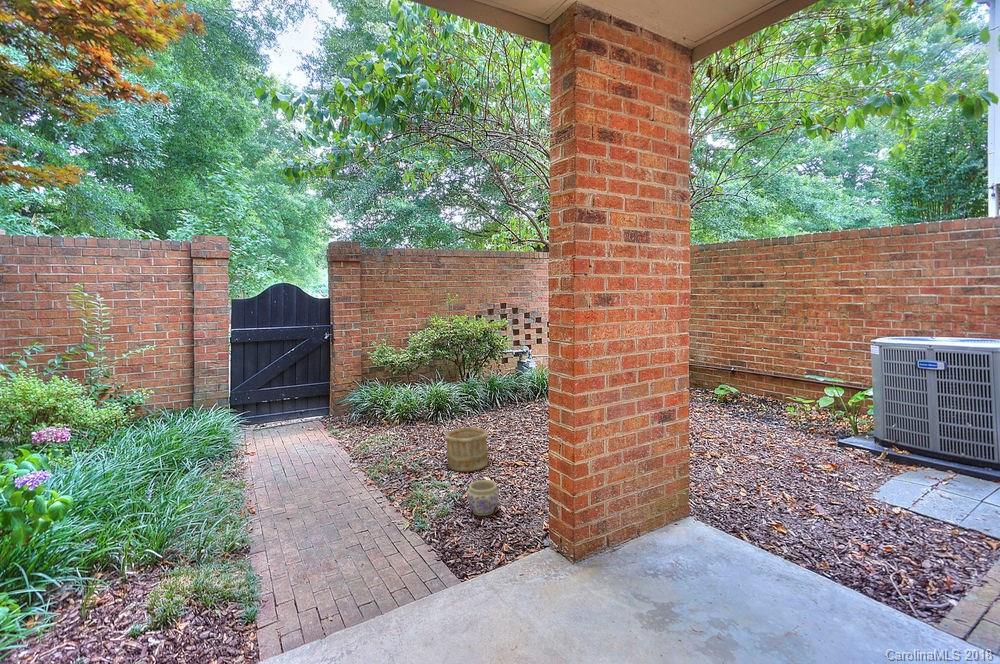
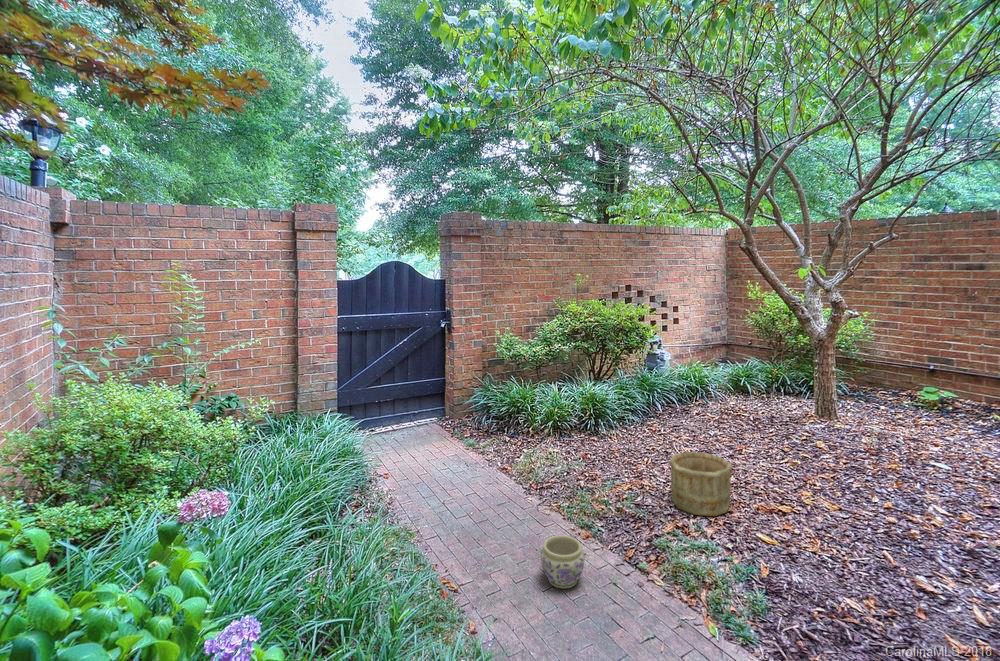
planter: present [467,480,499,516] -> present [541,535,585,589]

